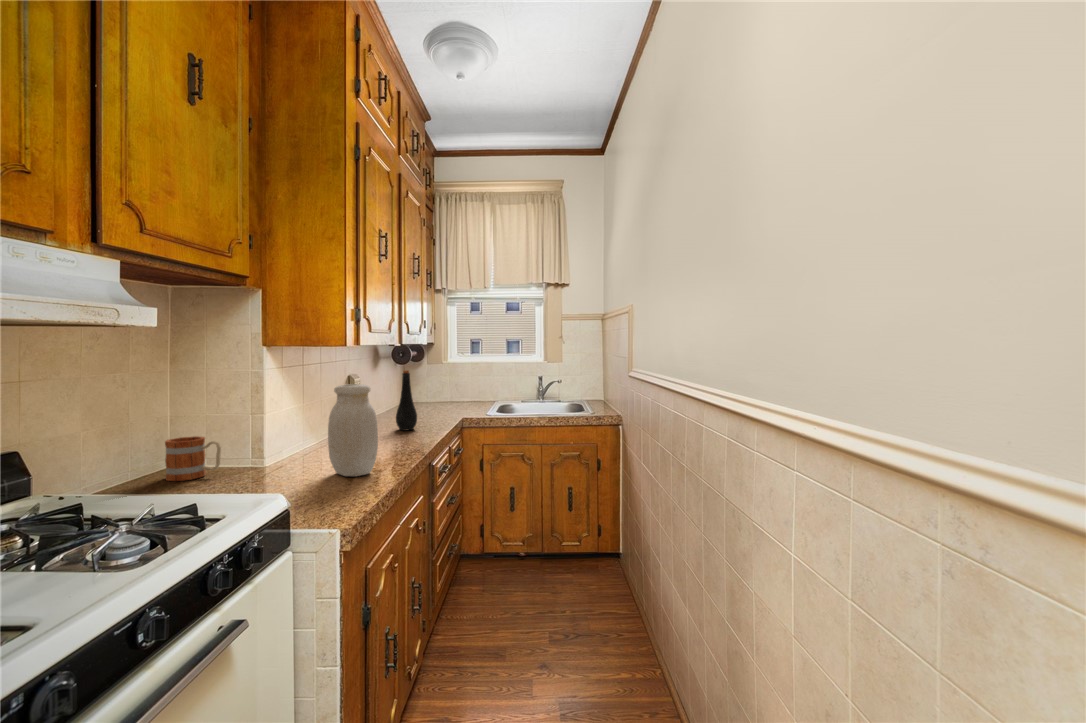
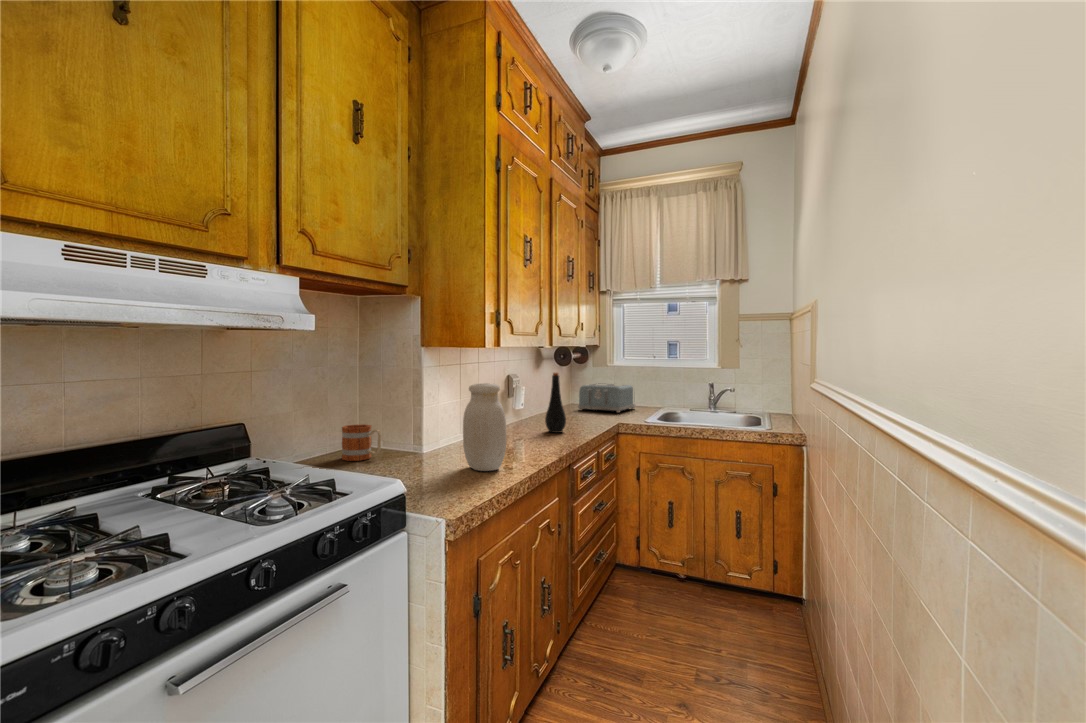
toaster: none [416,380,471,407] -> present [578,384,635,413]

